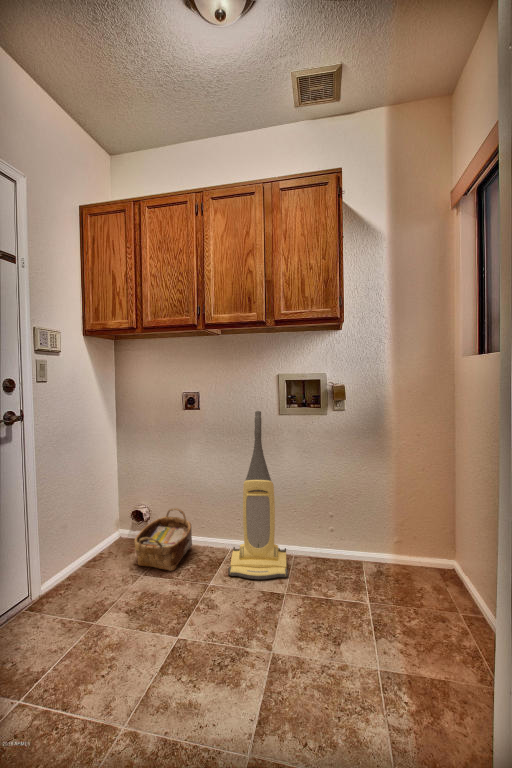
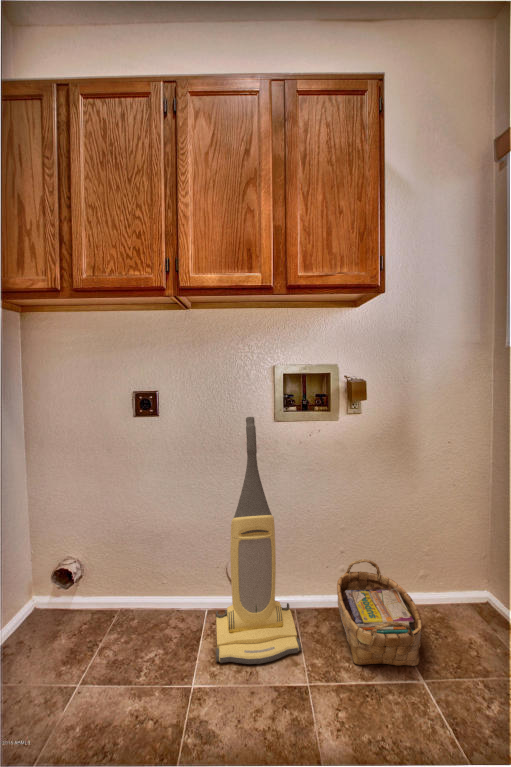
woven basket: present [134,508,192,571] -> present [337,559,422,666]

